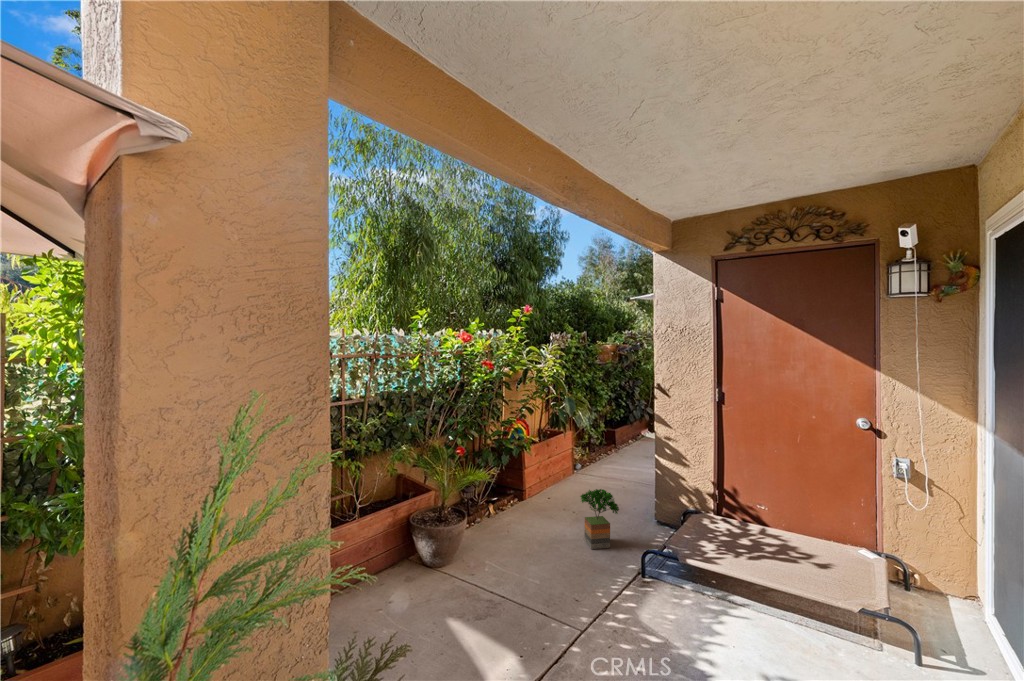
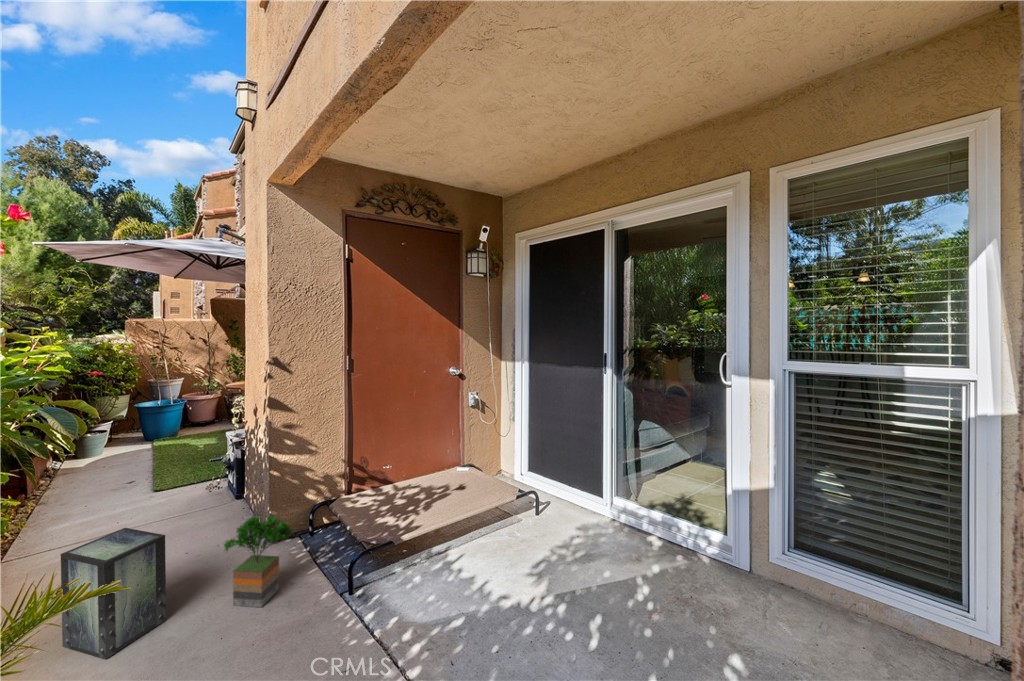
storage box: none [527,469,559,529] -> present [61,528,166,659]

